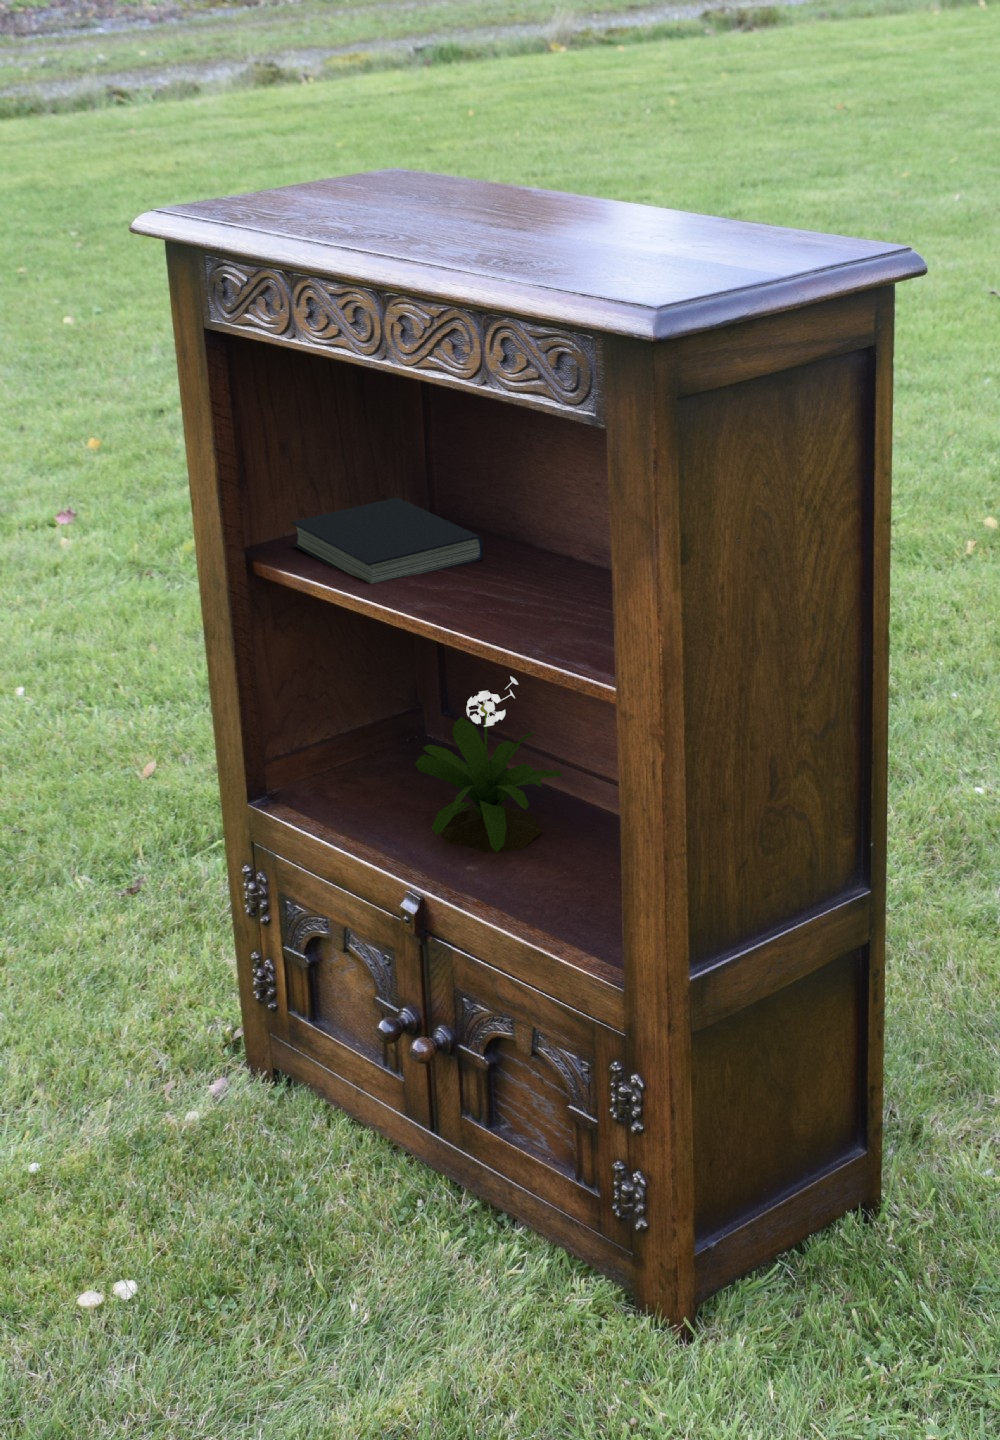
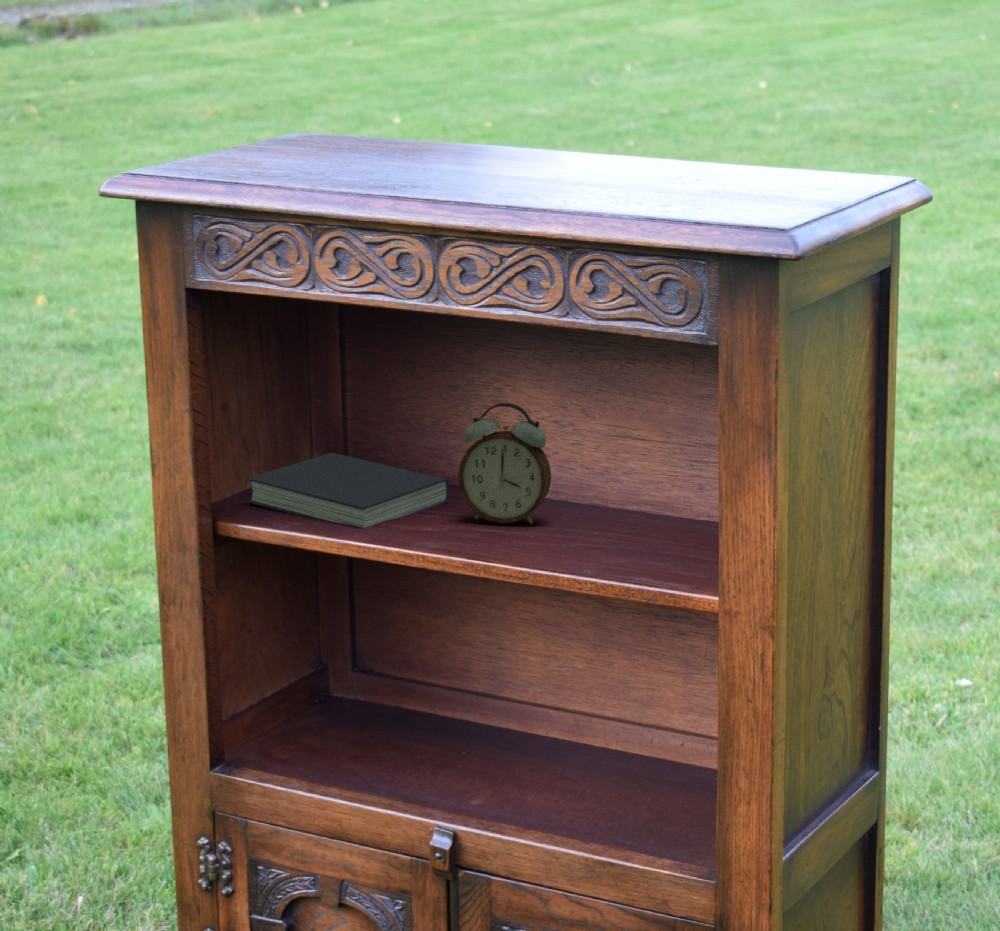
alarm clock: none [464,463,557,593] -> present [458,403,551,524]
potted flower: present [415,676,562,852] -> none [391,609,542,792]

